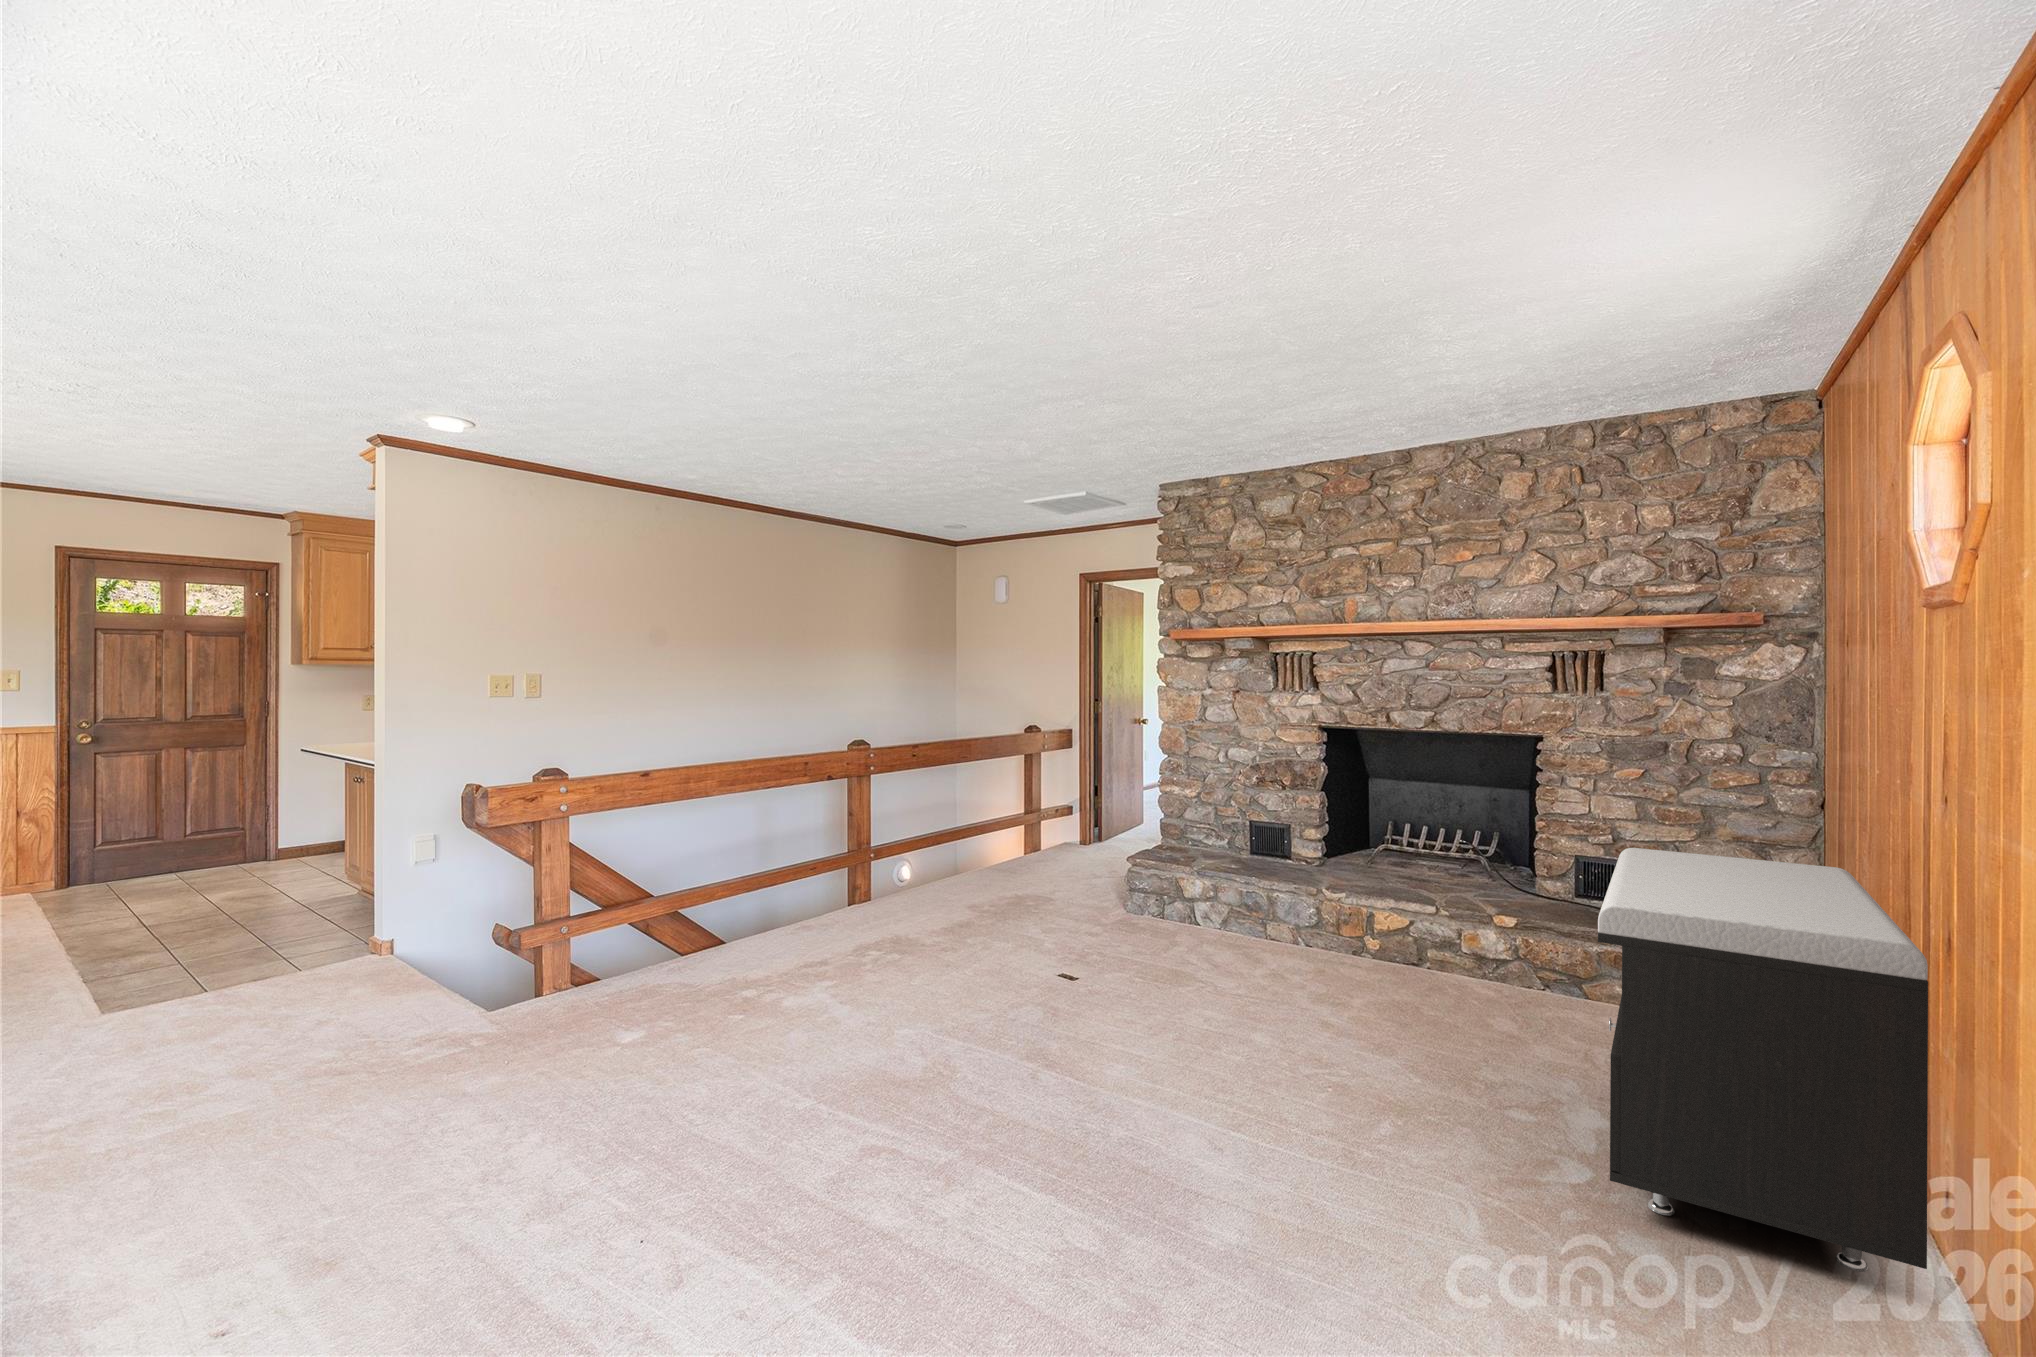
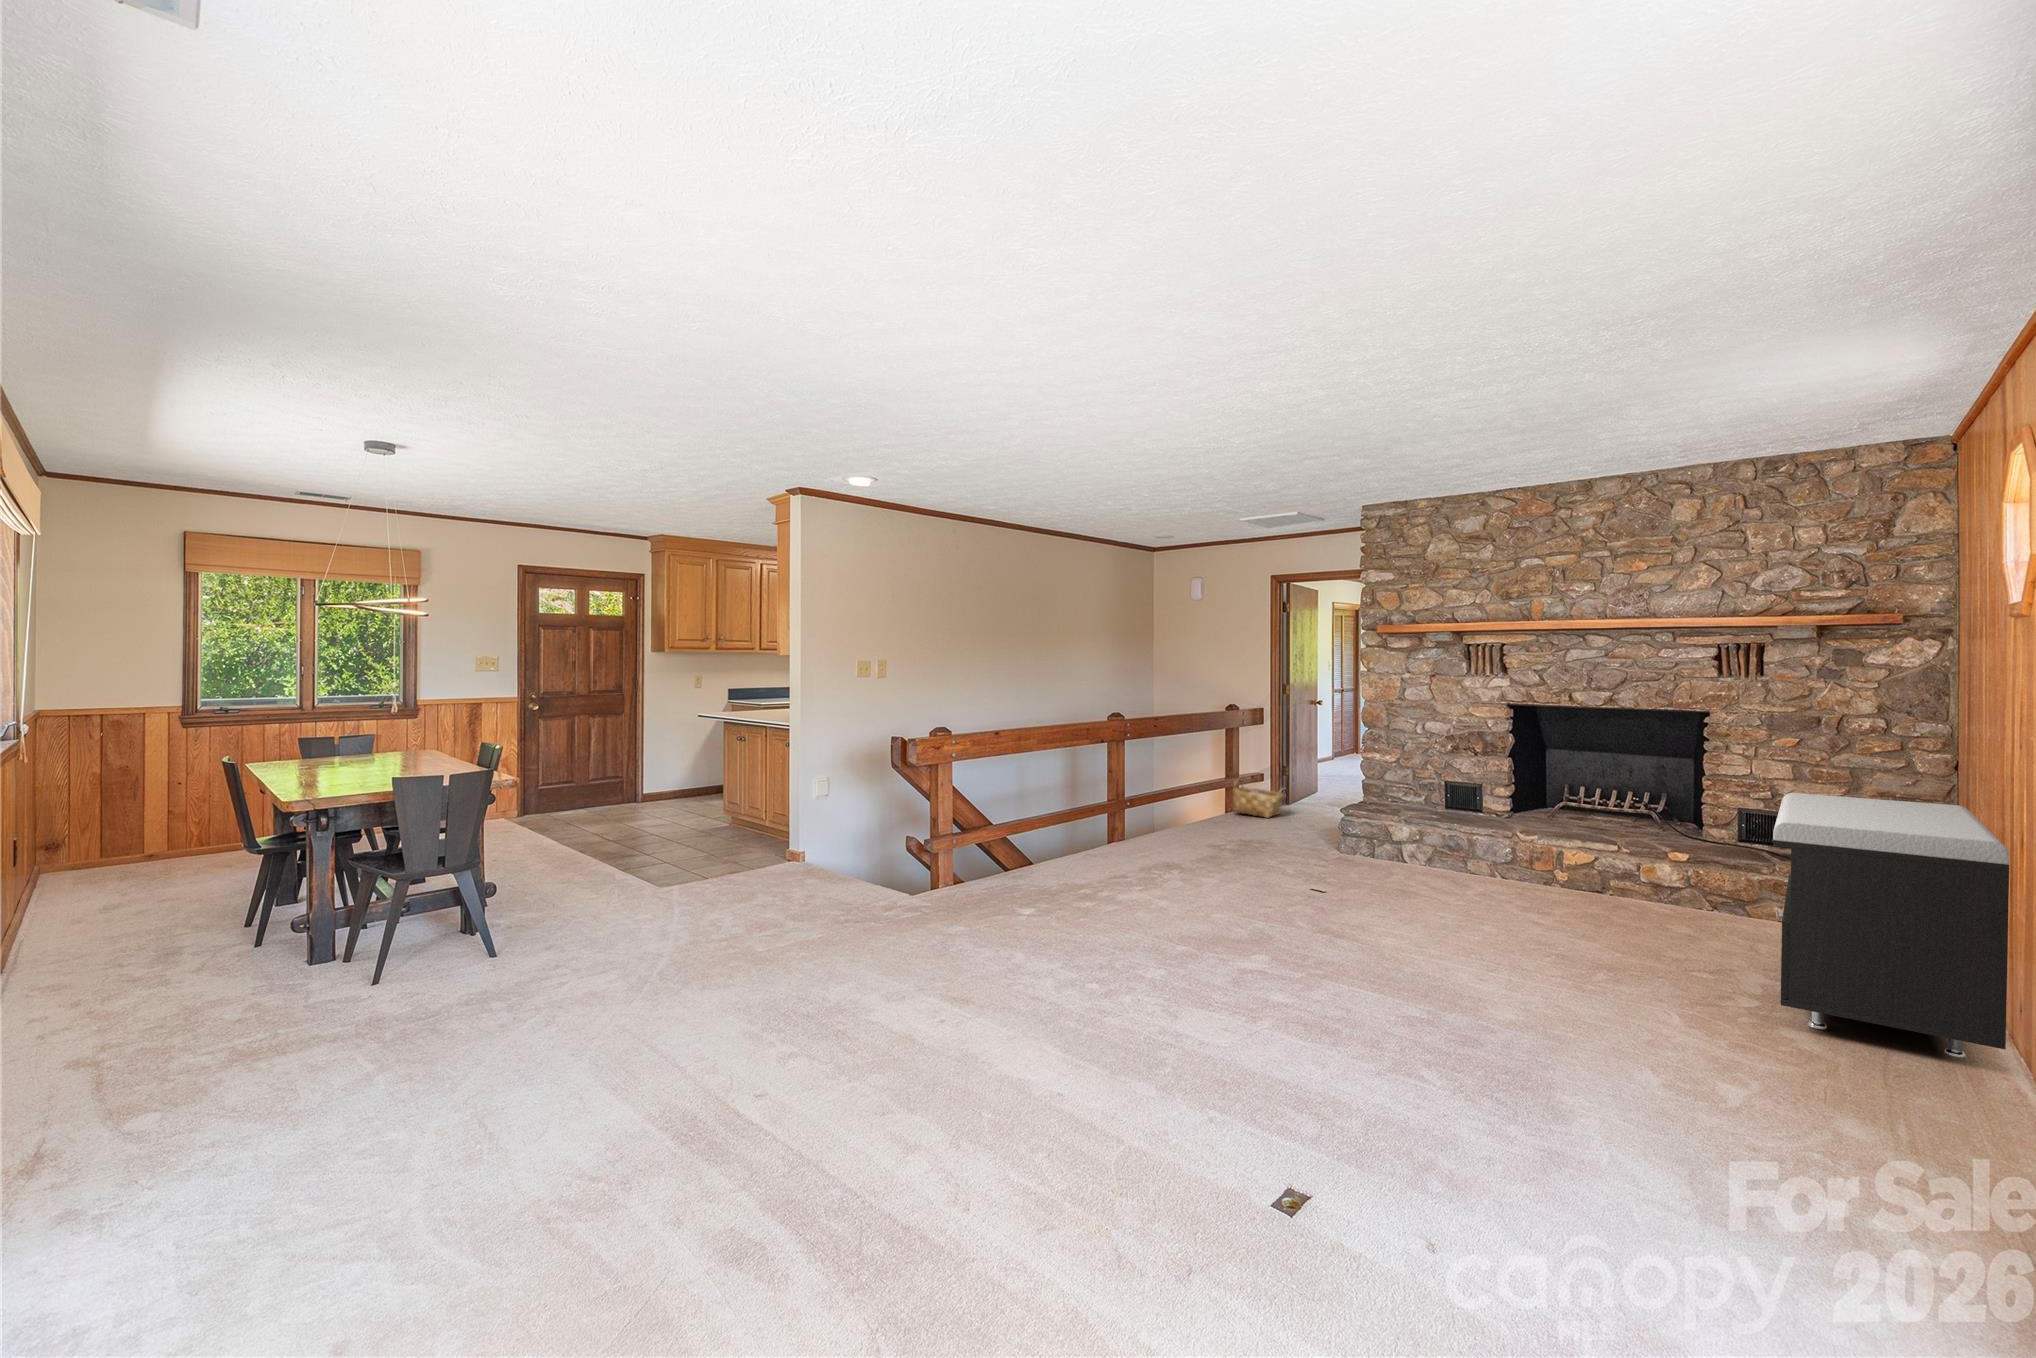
woven basket: none [1029,813,1090,861] -> present [1232,779,1285,818]

